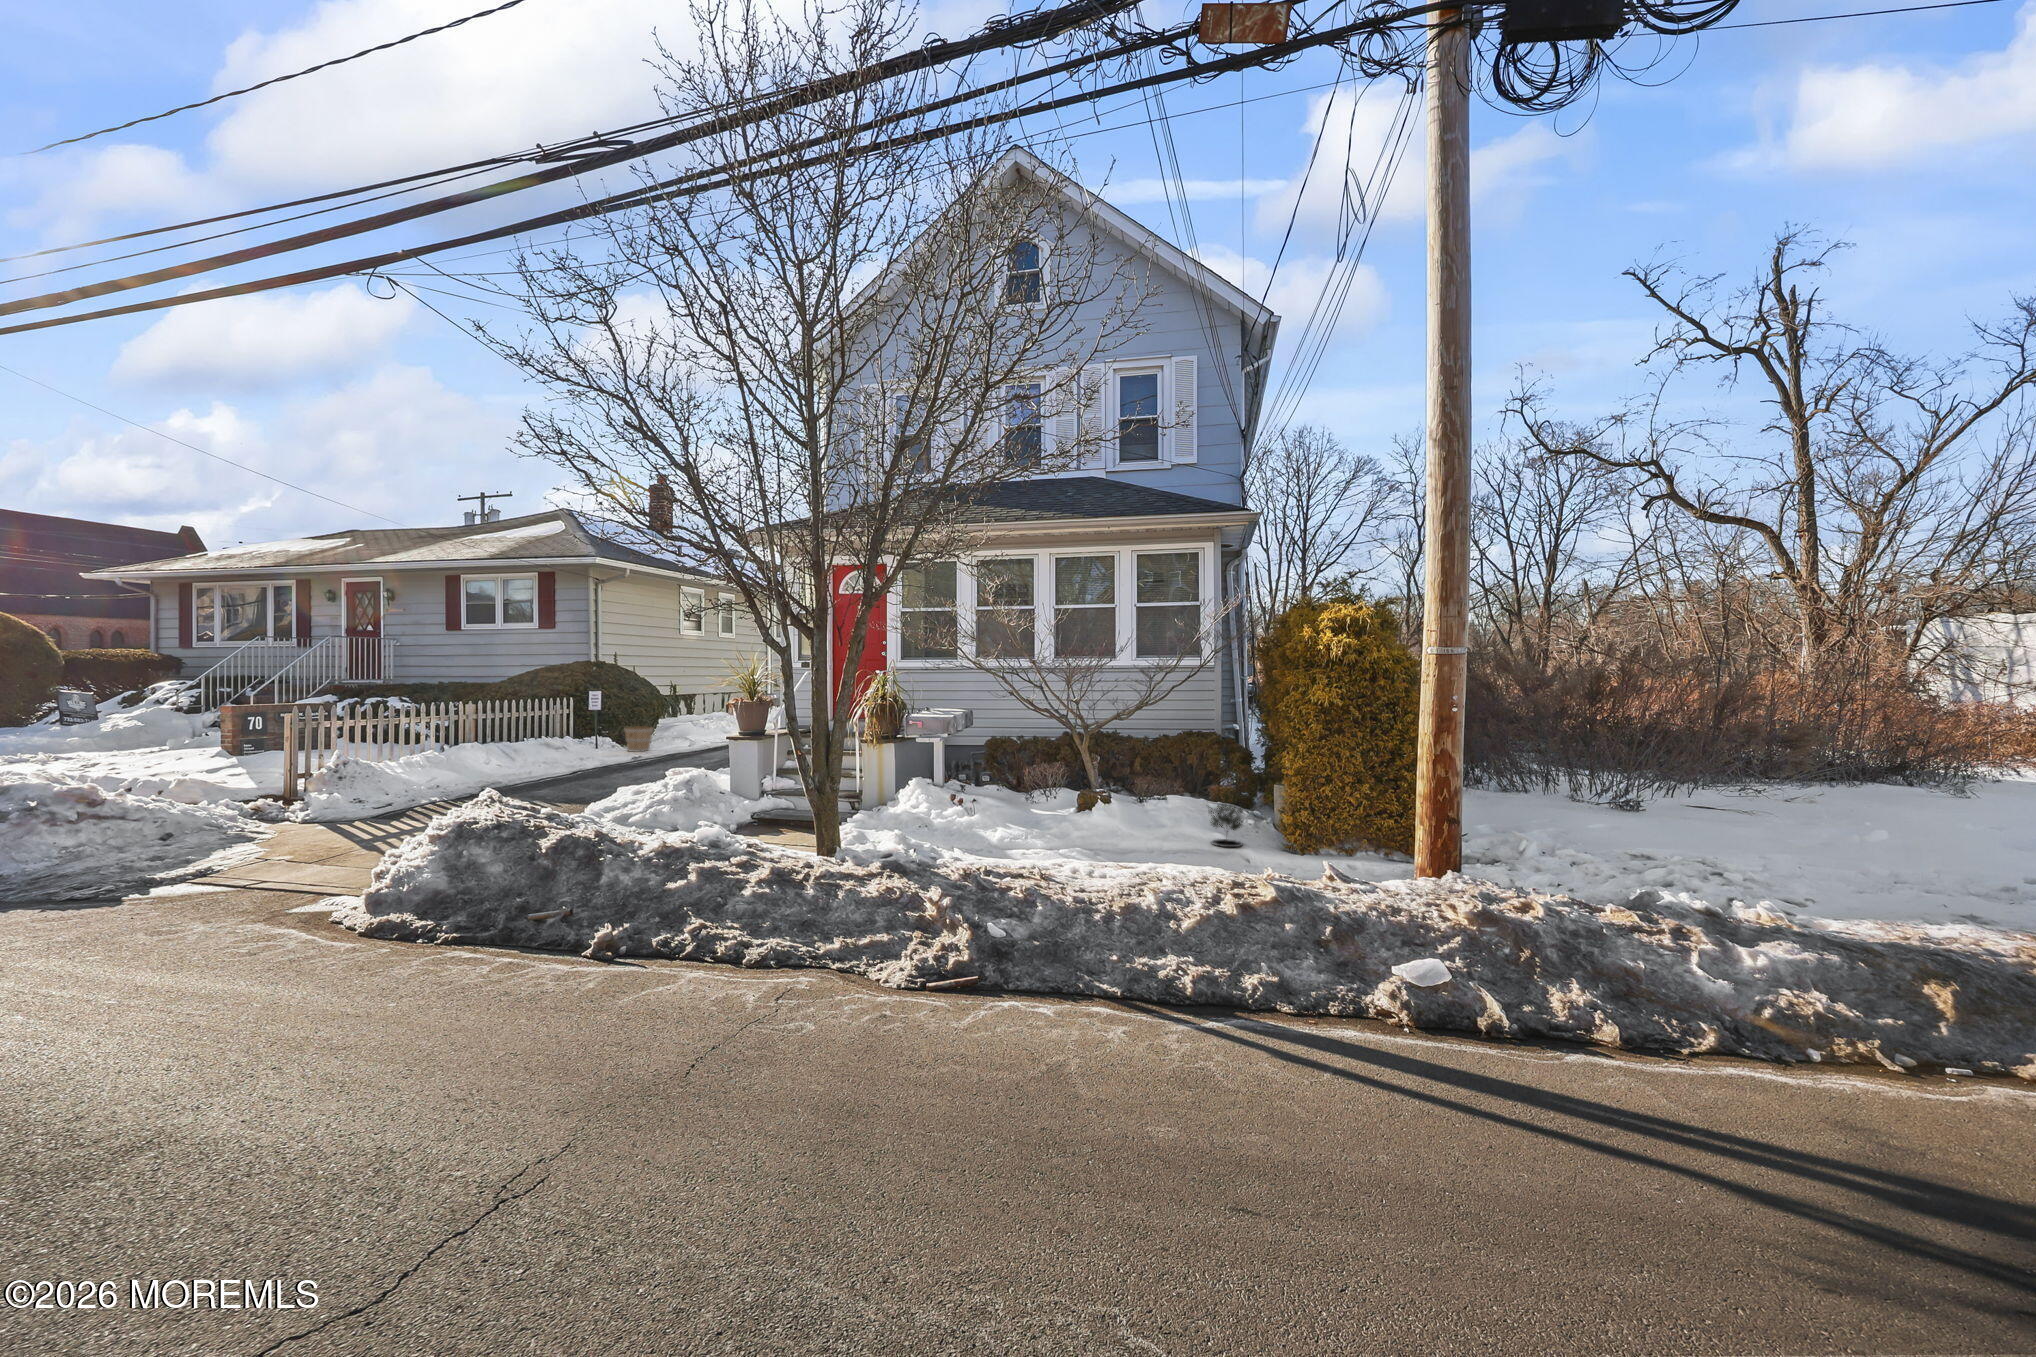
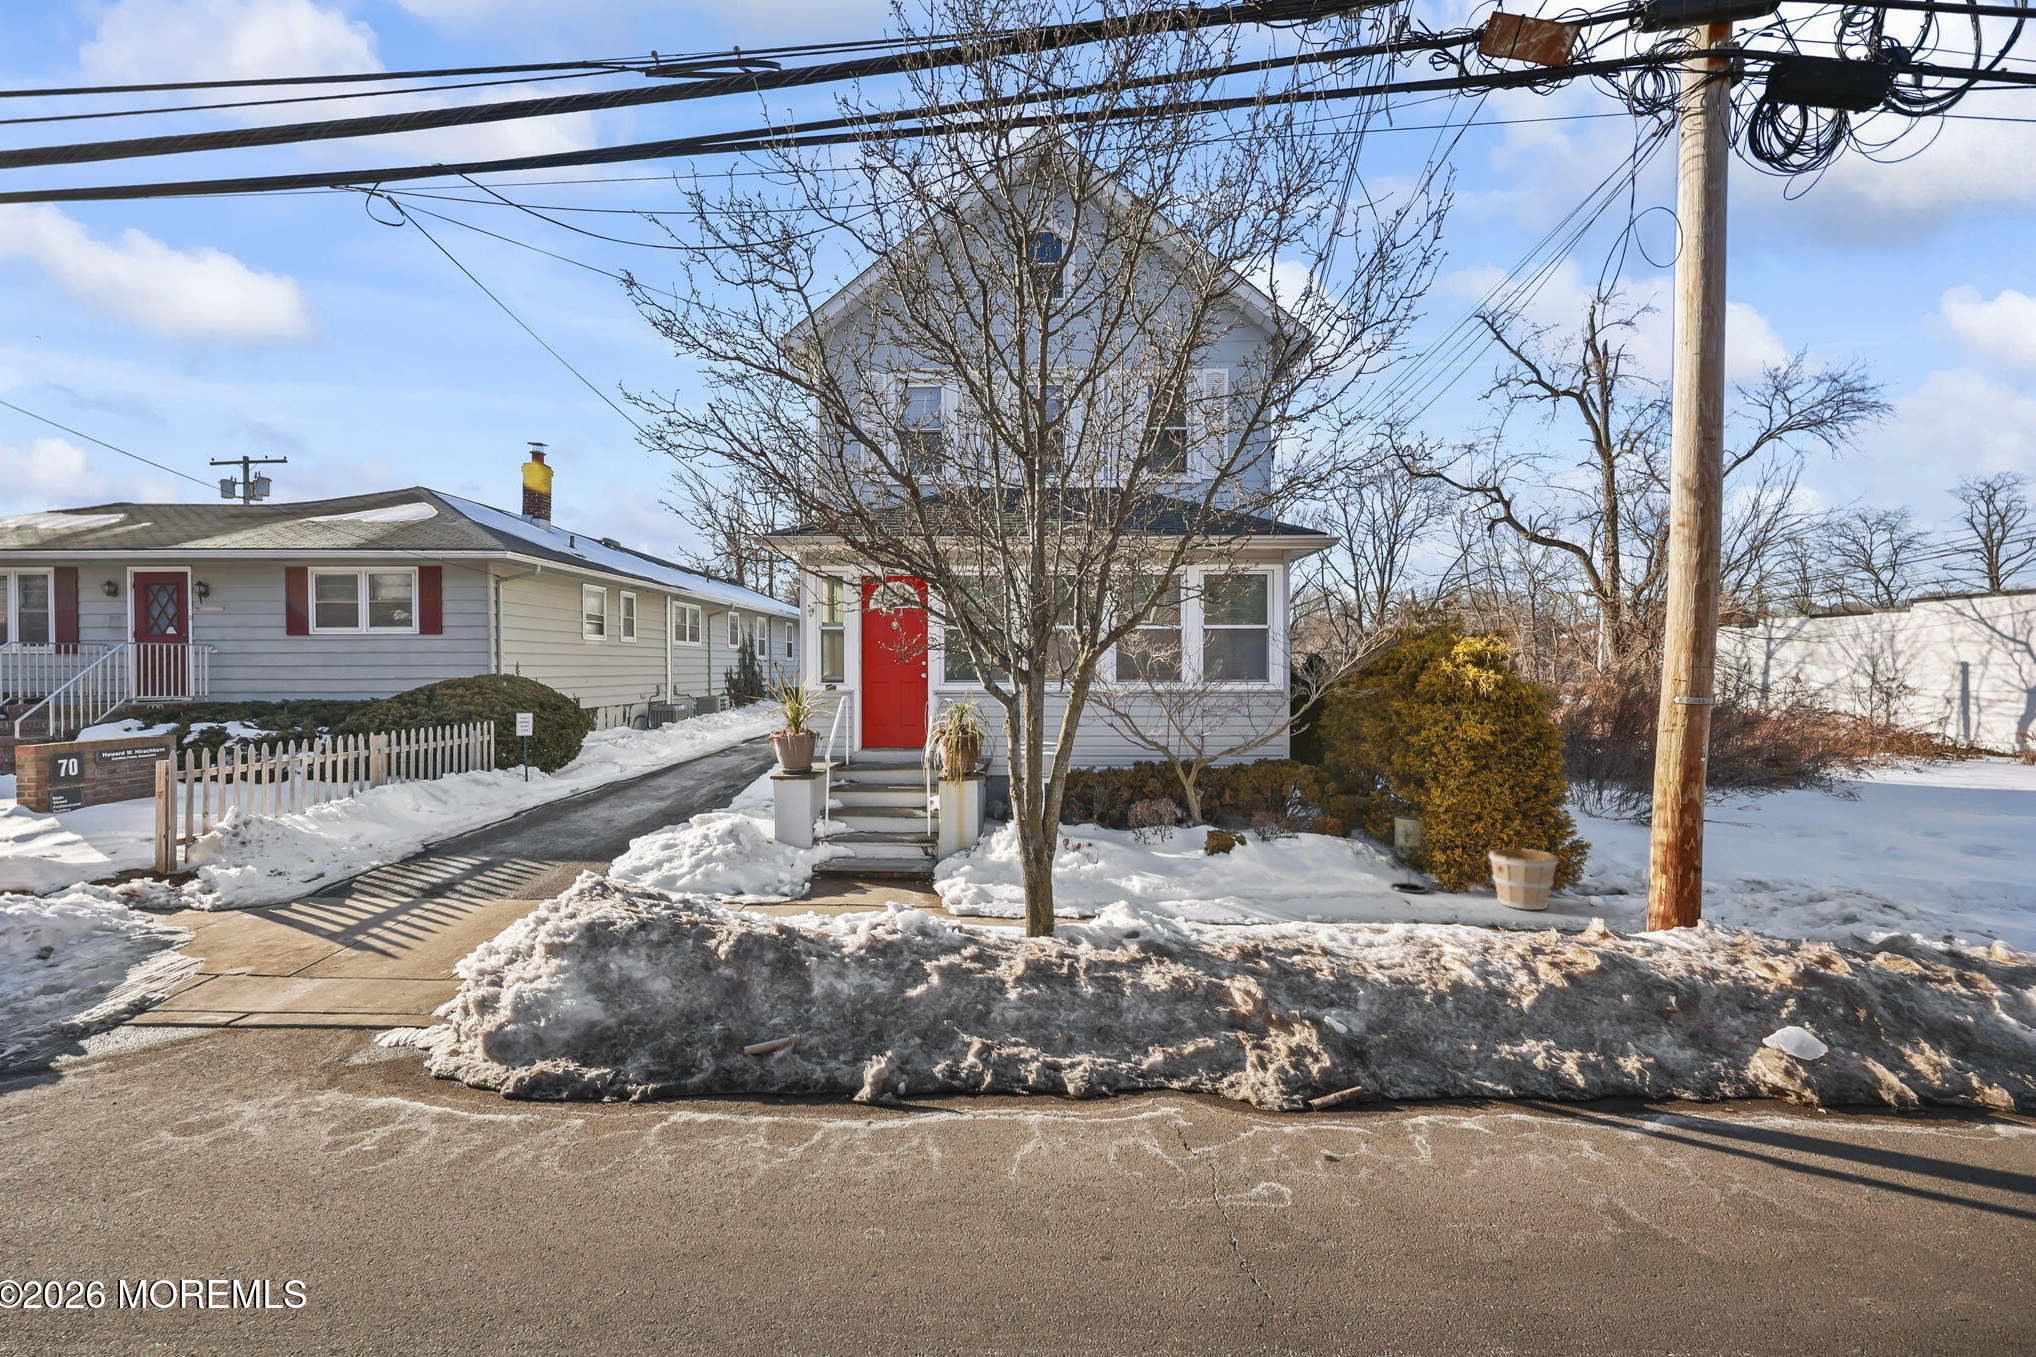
wooden bucket: present [624,726,653,752] -> present [1489,849,1558,910]

